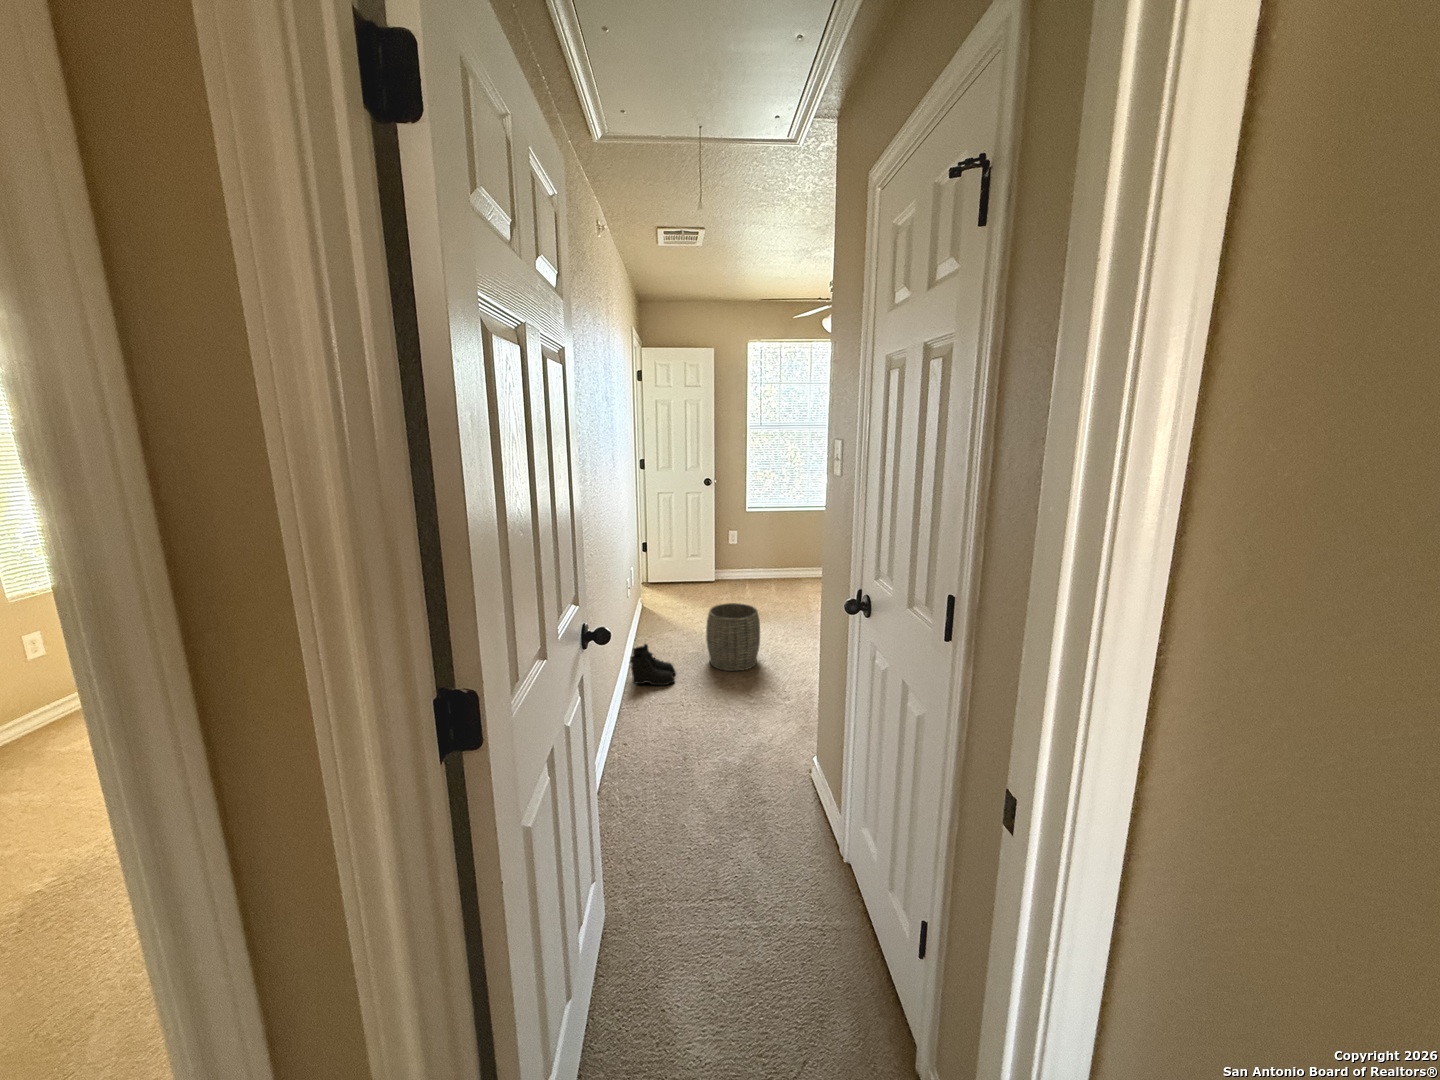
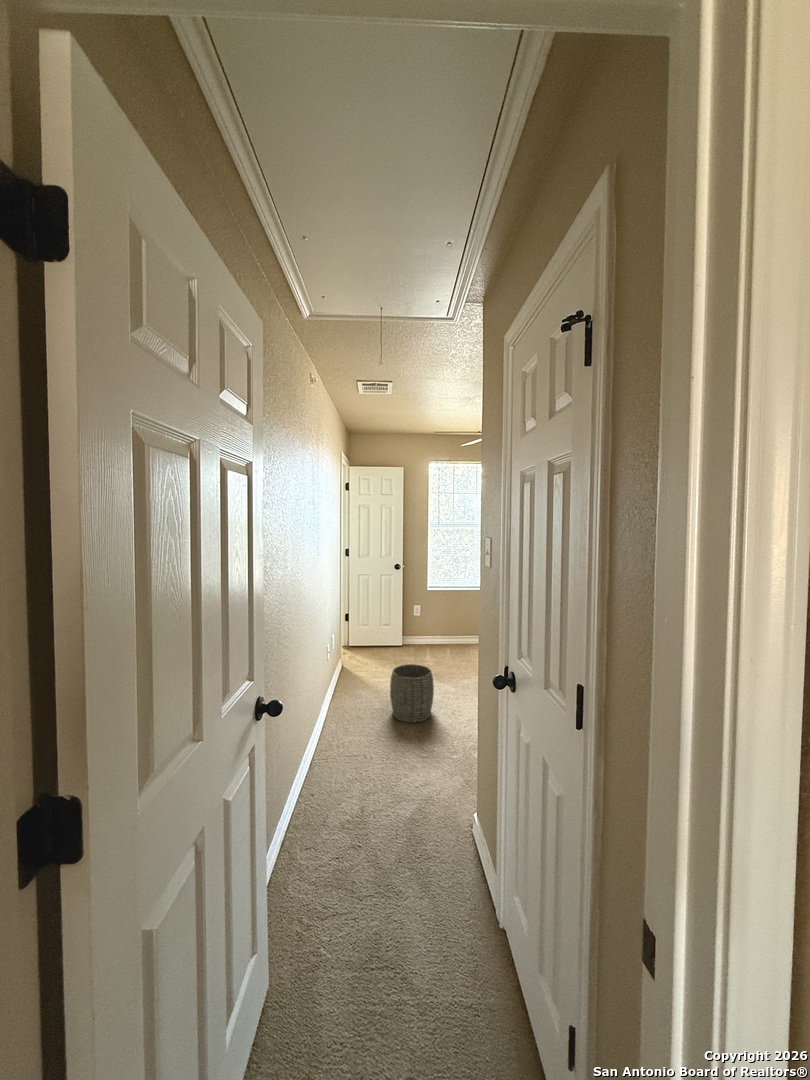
boots: present [630,644,676,685] -> none [325,698,364,735]

